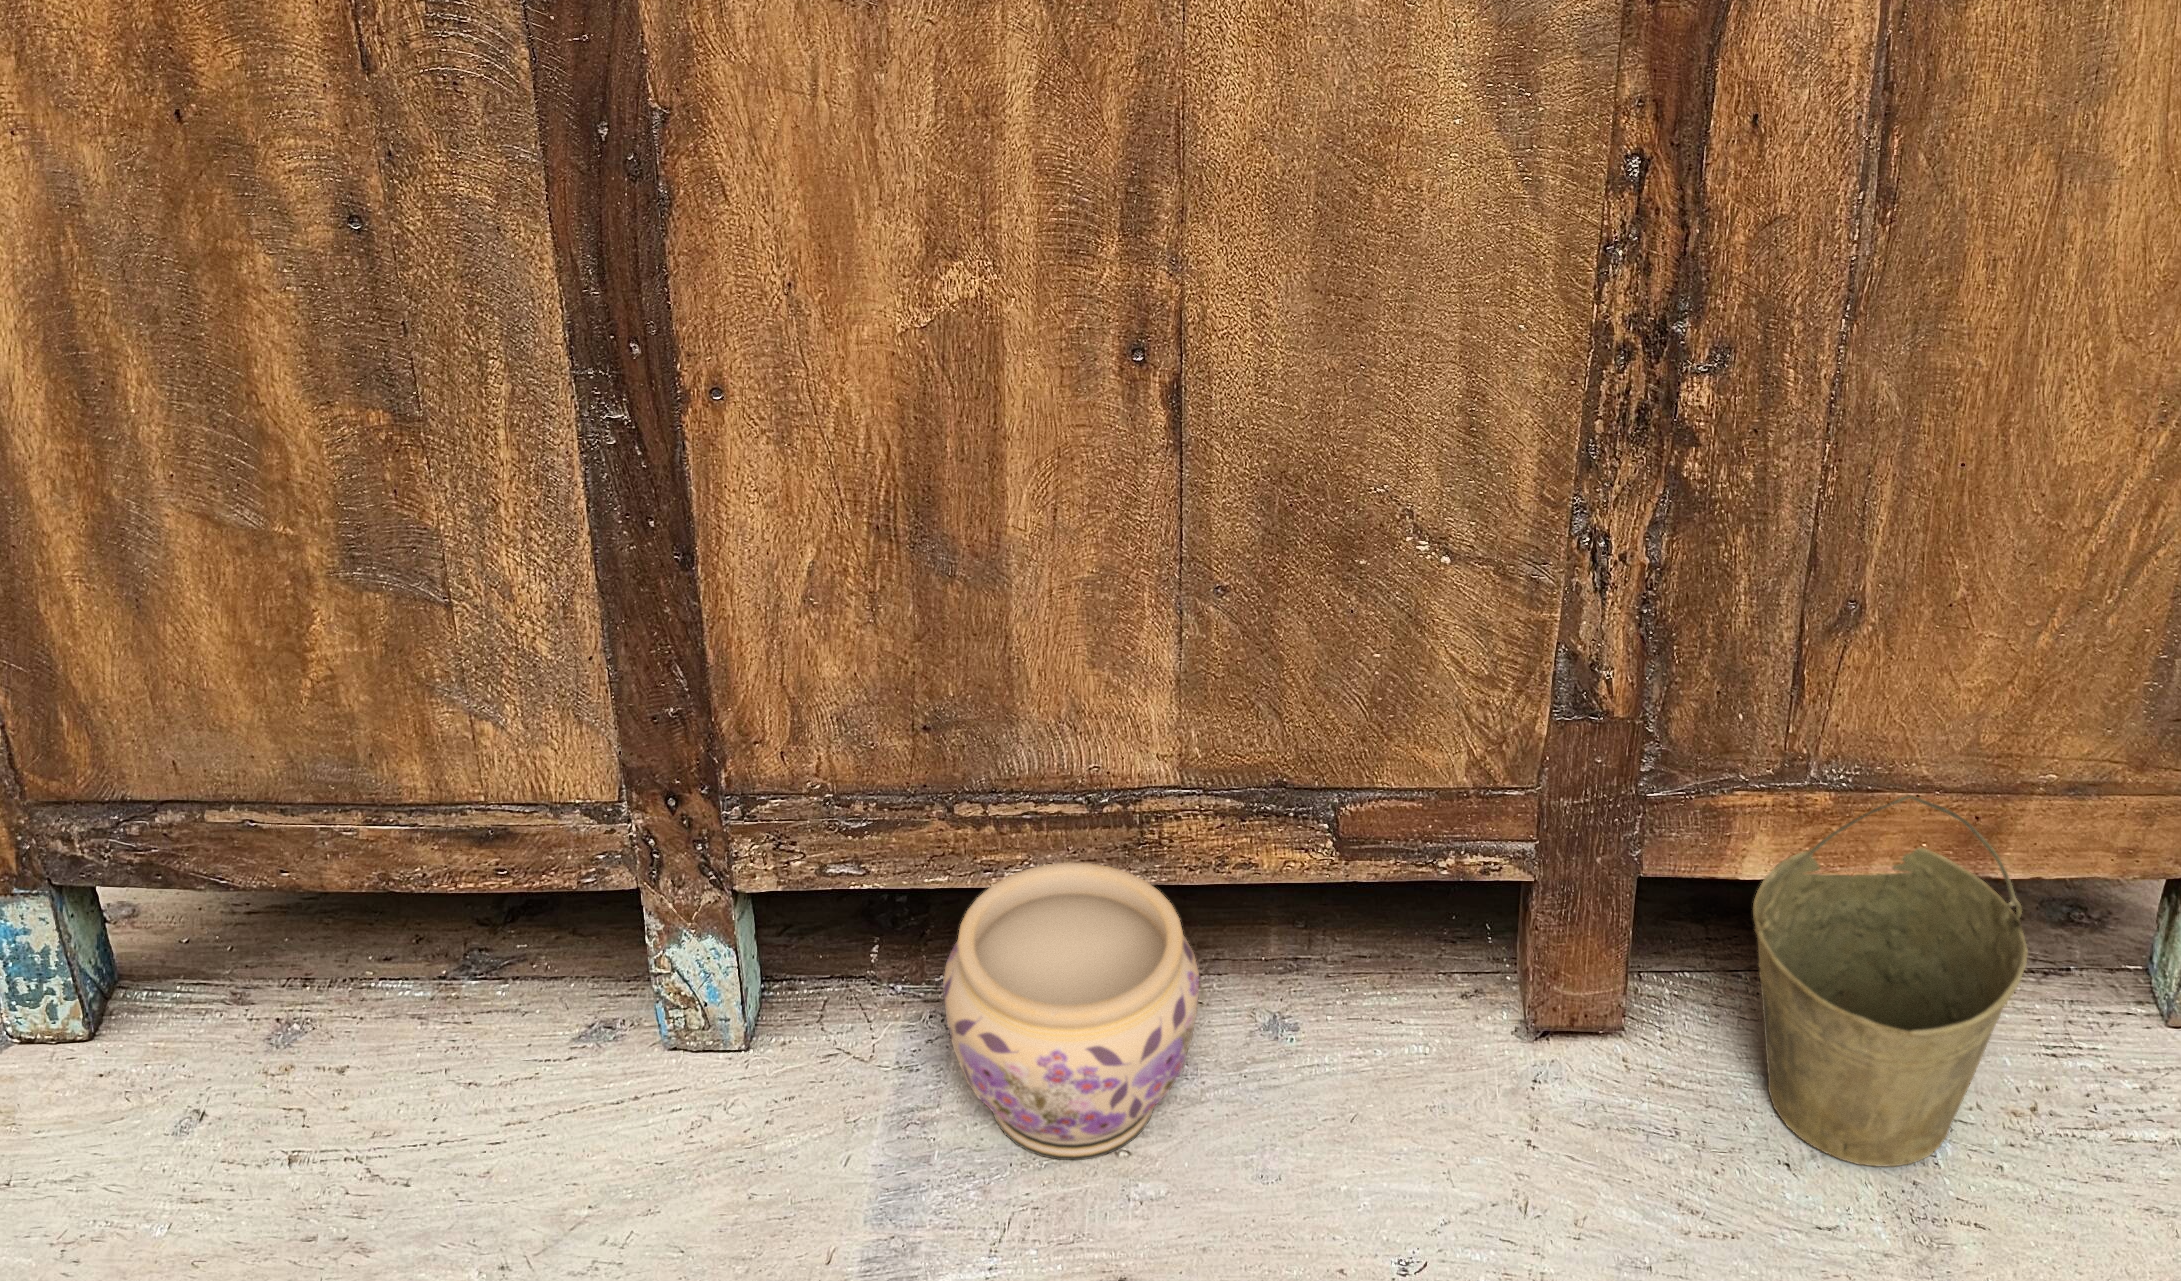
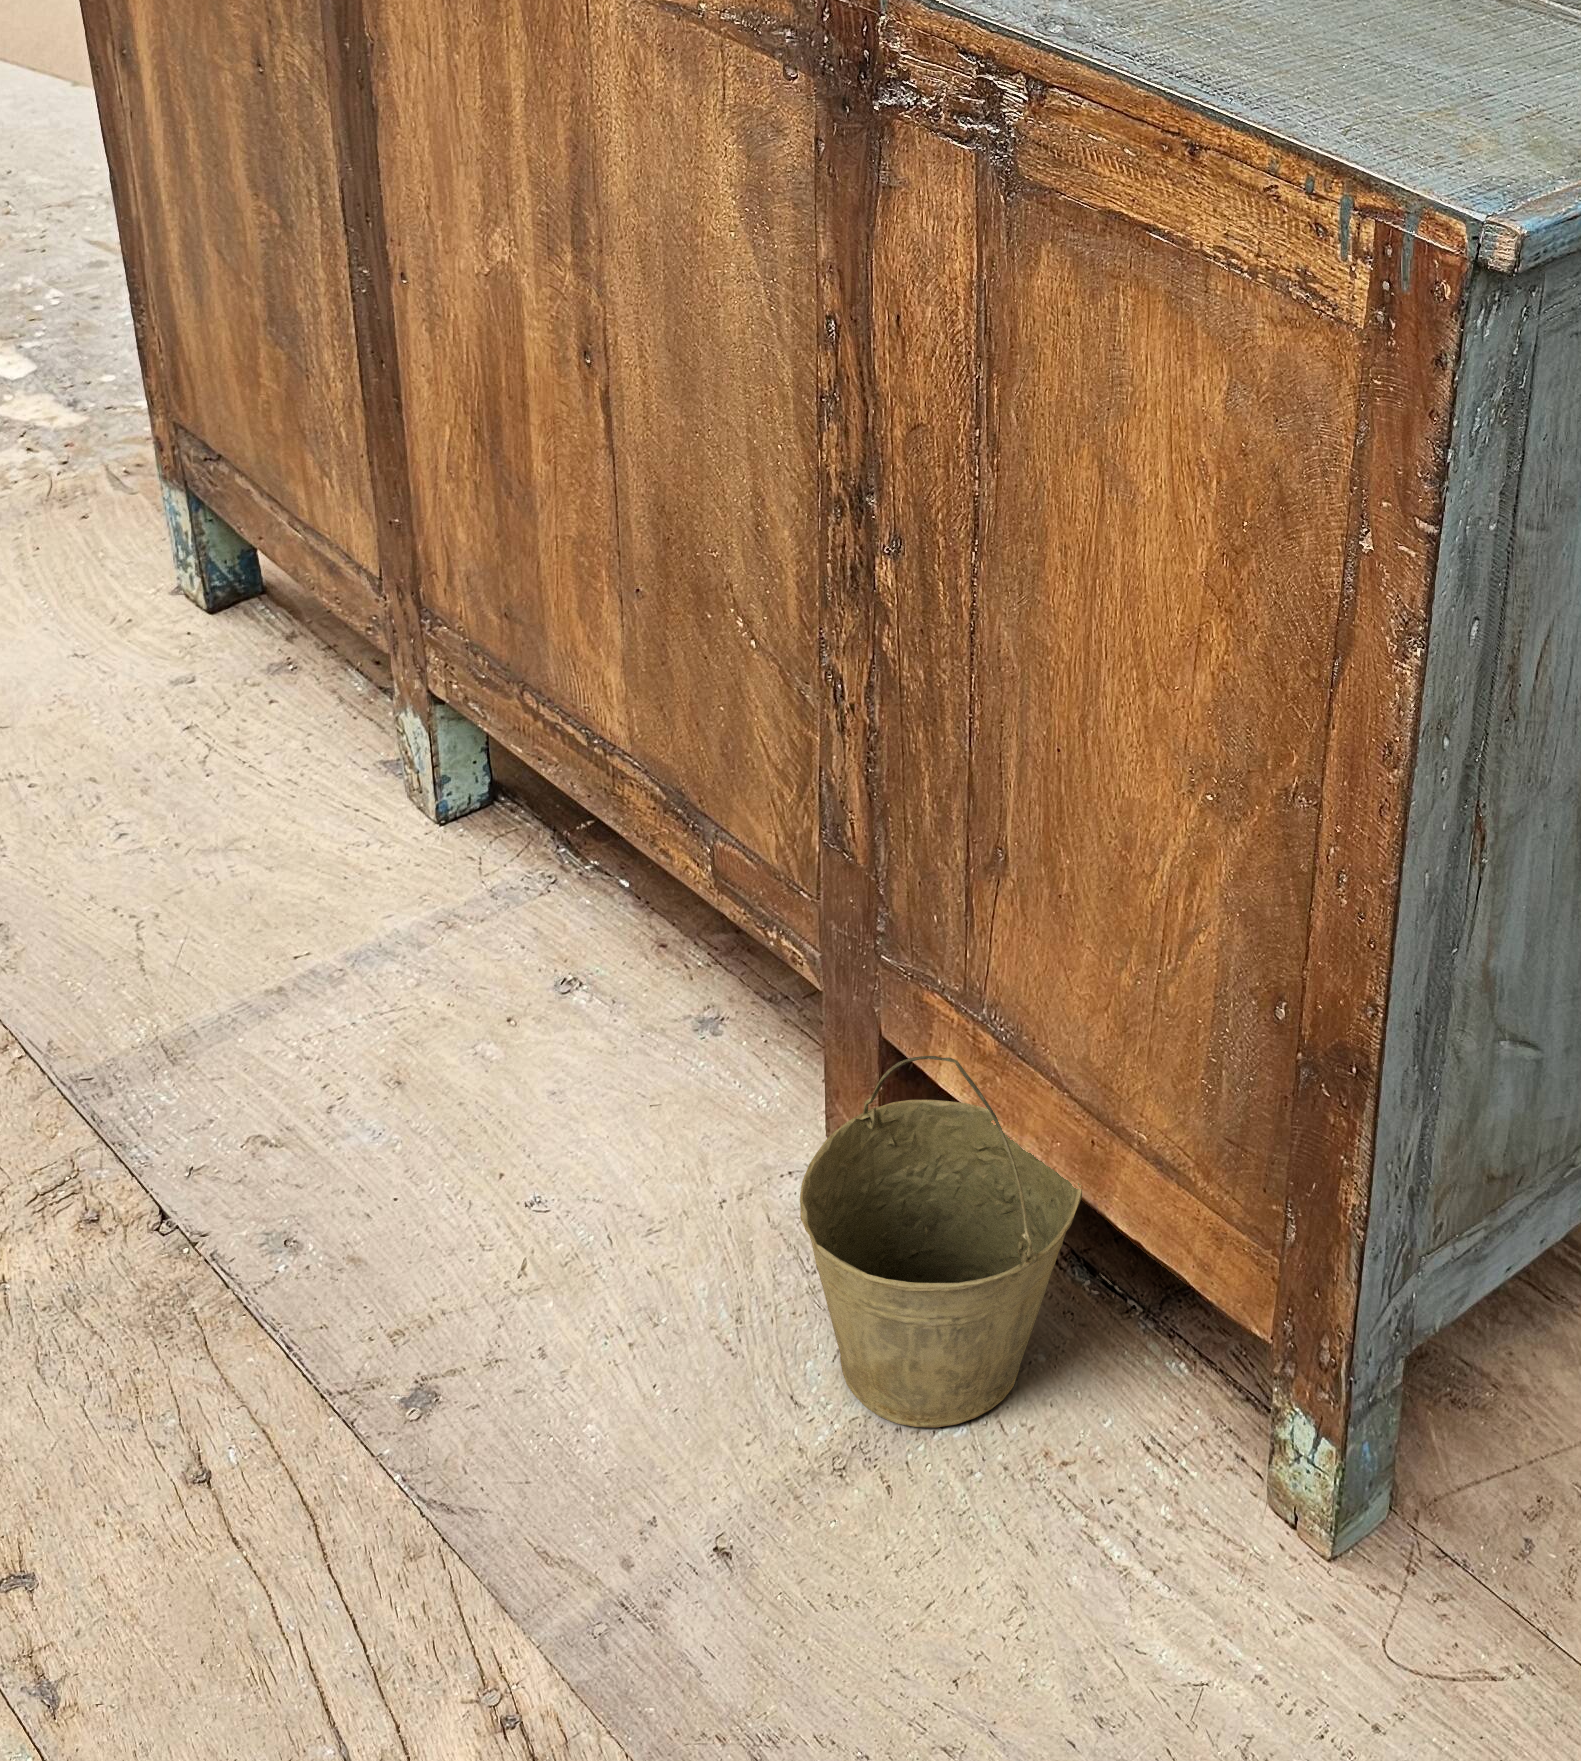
planter: present [943,863,1200,1160] -> none [407,765,626,1003]

